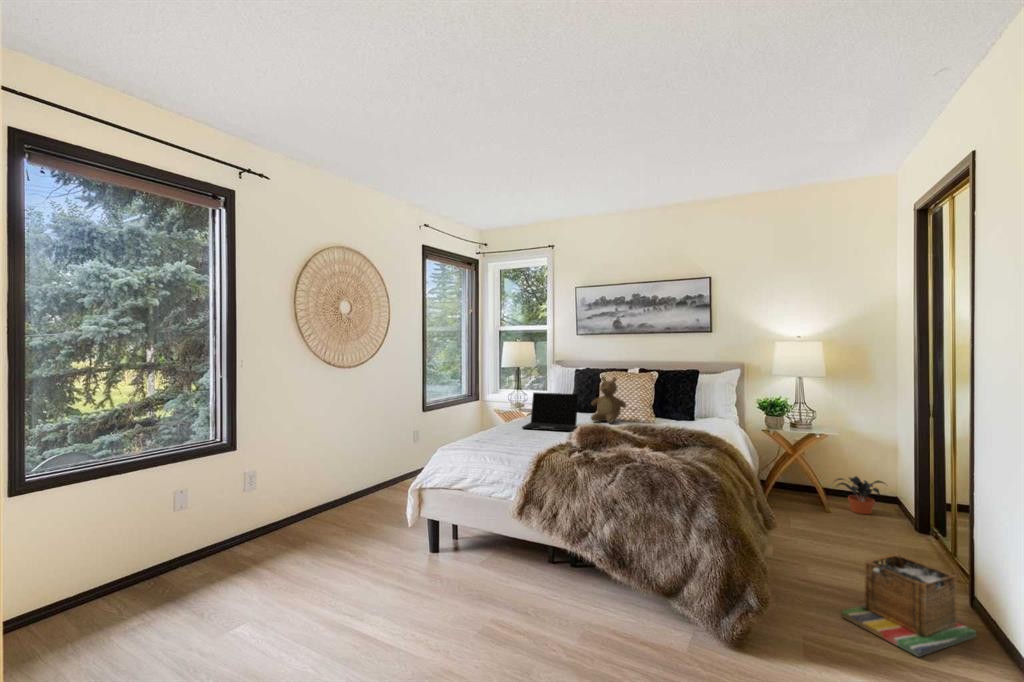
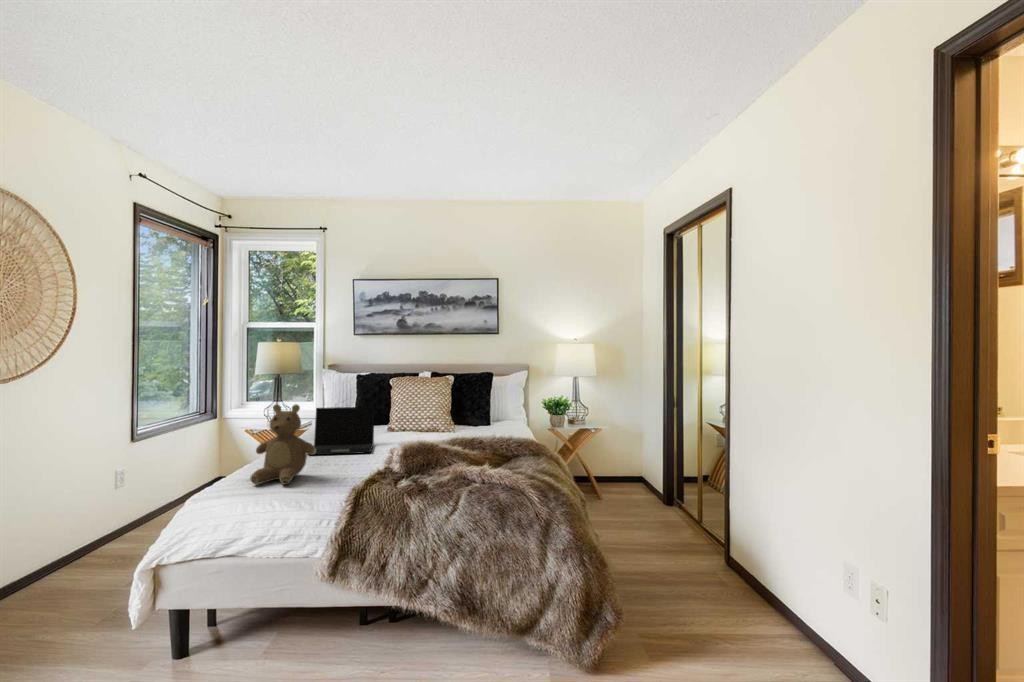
teddy bear: present [591,377,626,423] -> present [251,404,316,484]
potted plant: present [835,476,886,514] -> none [610,465,653,499]
laundry basket: present [841,554,976,657] -> none [662,537,754,630]

